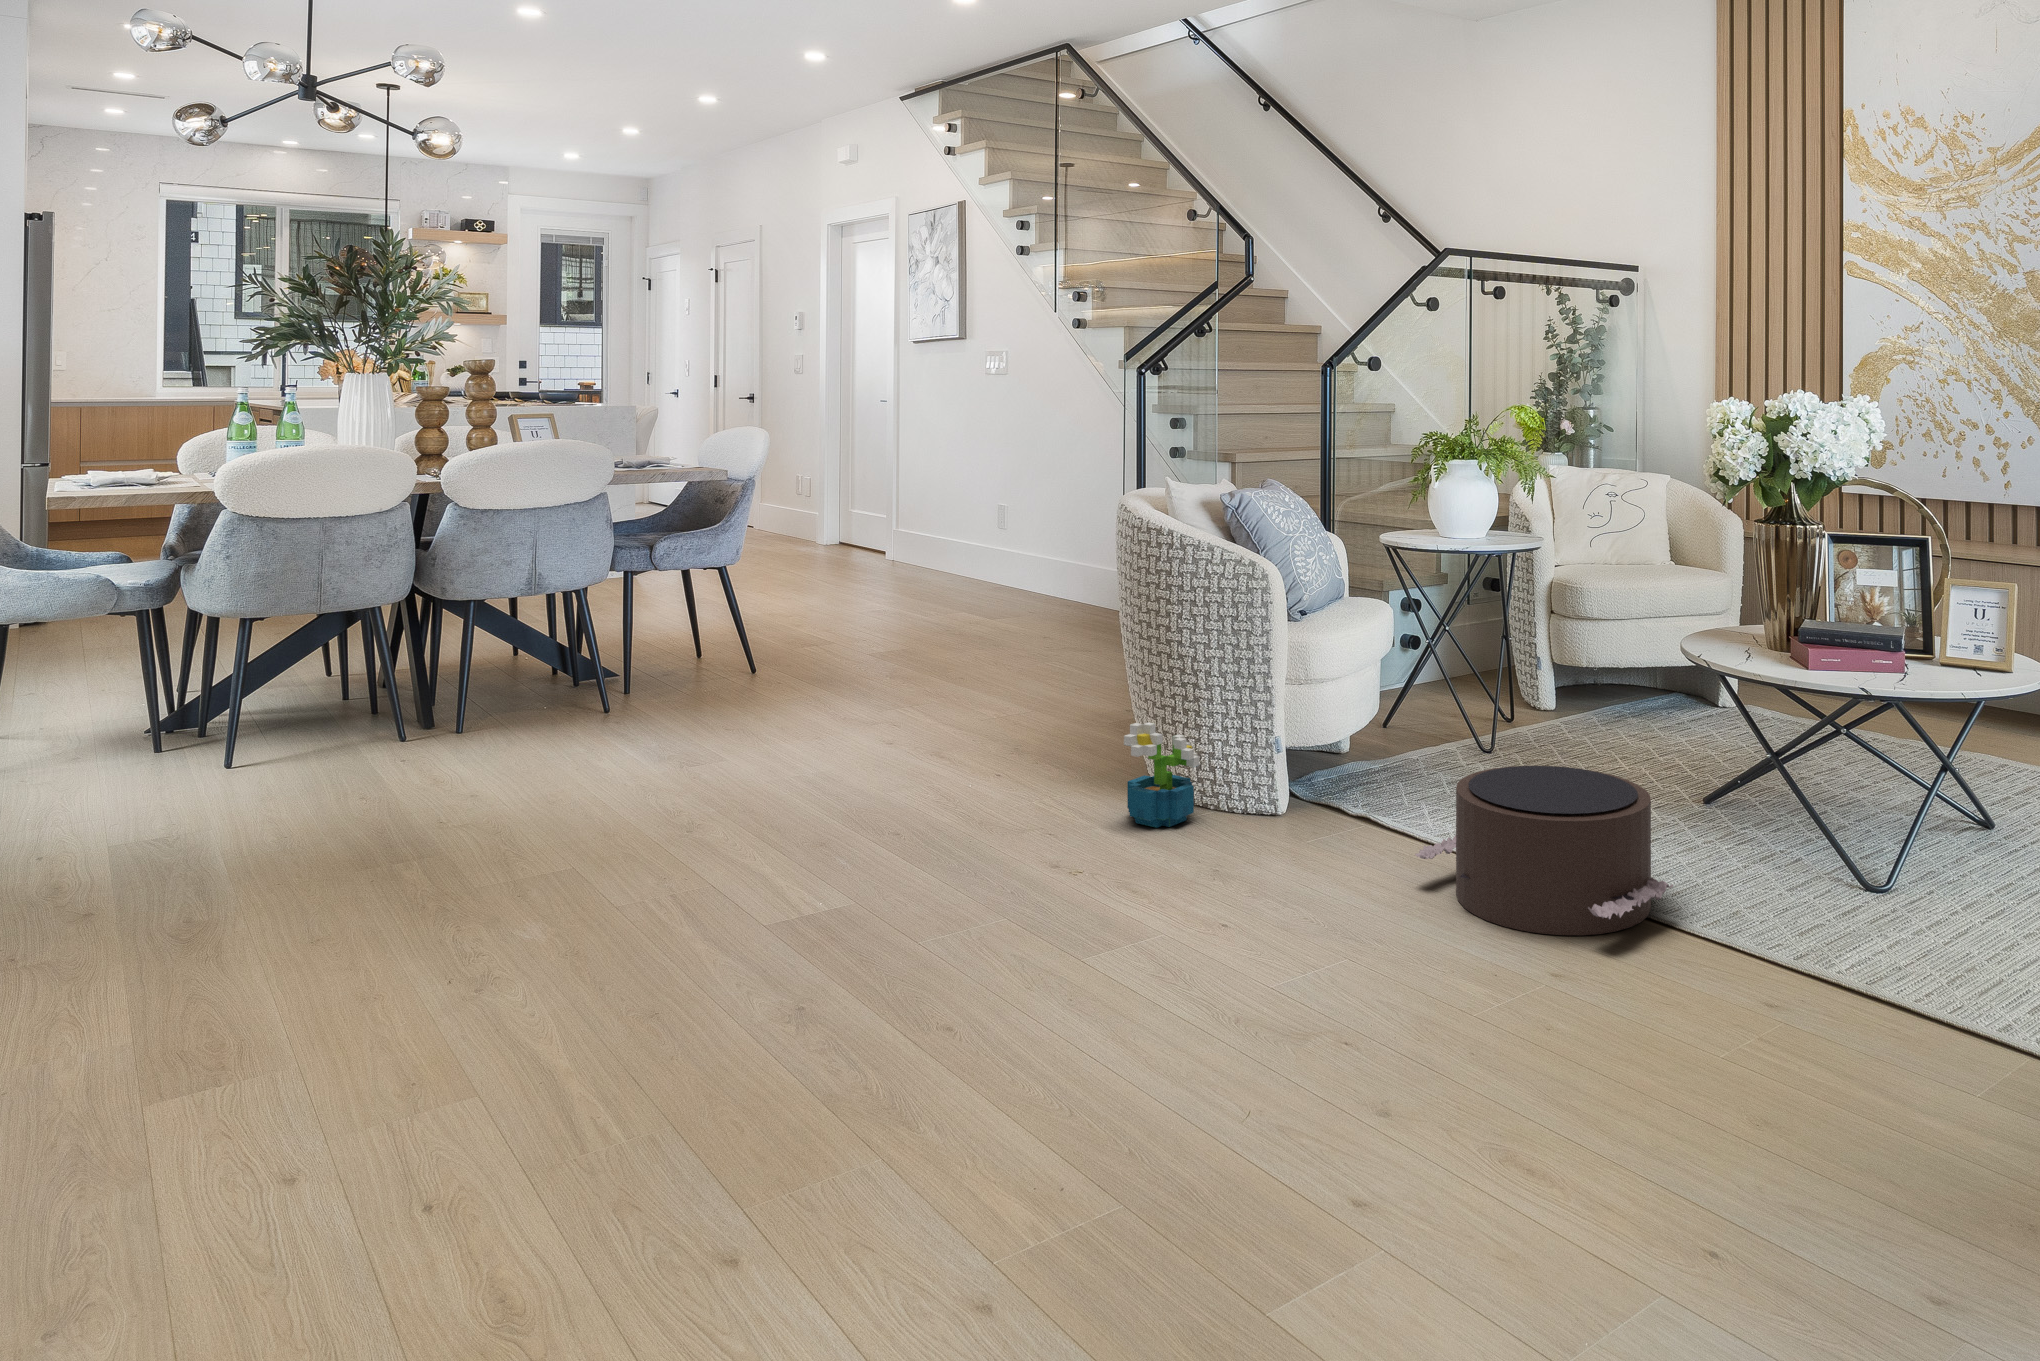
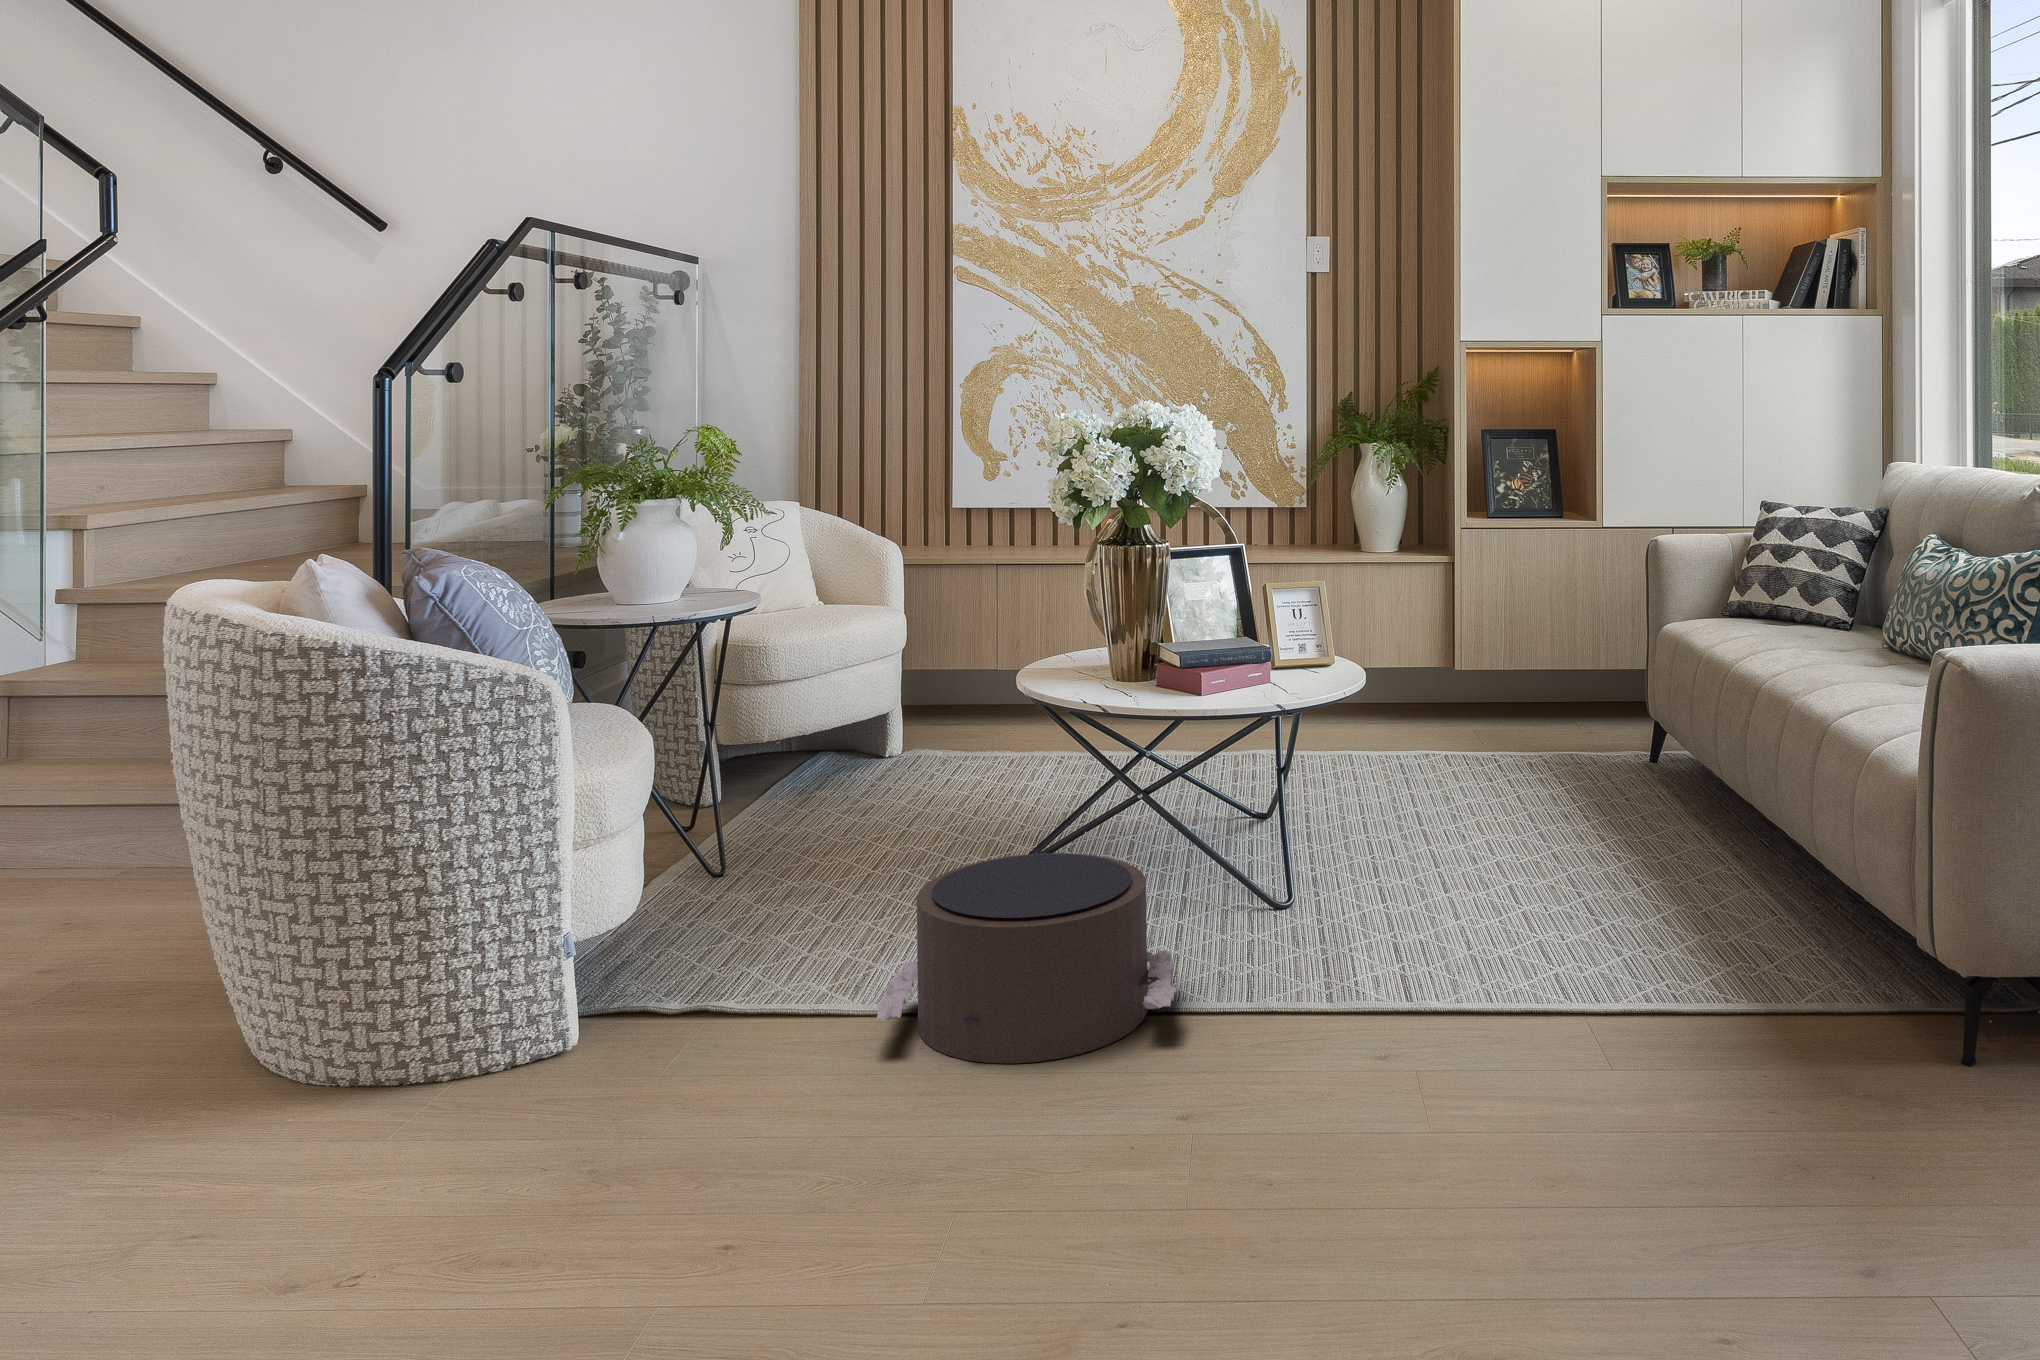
decorative plant: present [1124,722,1199,828] -> none [319,963,448,1134]

